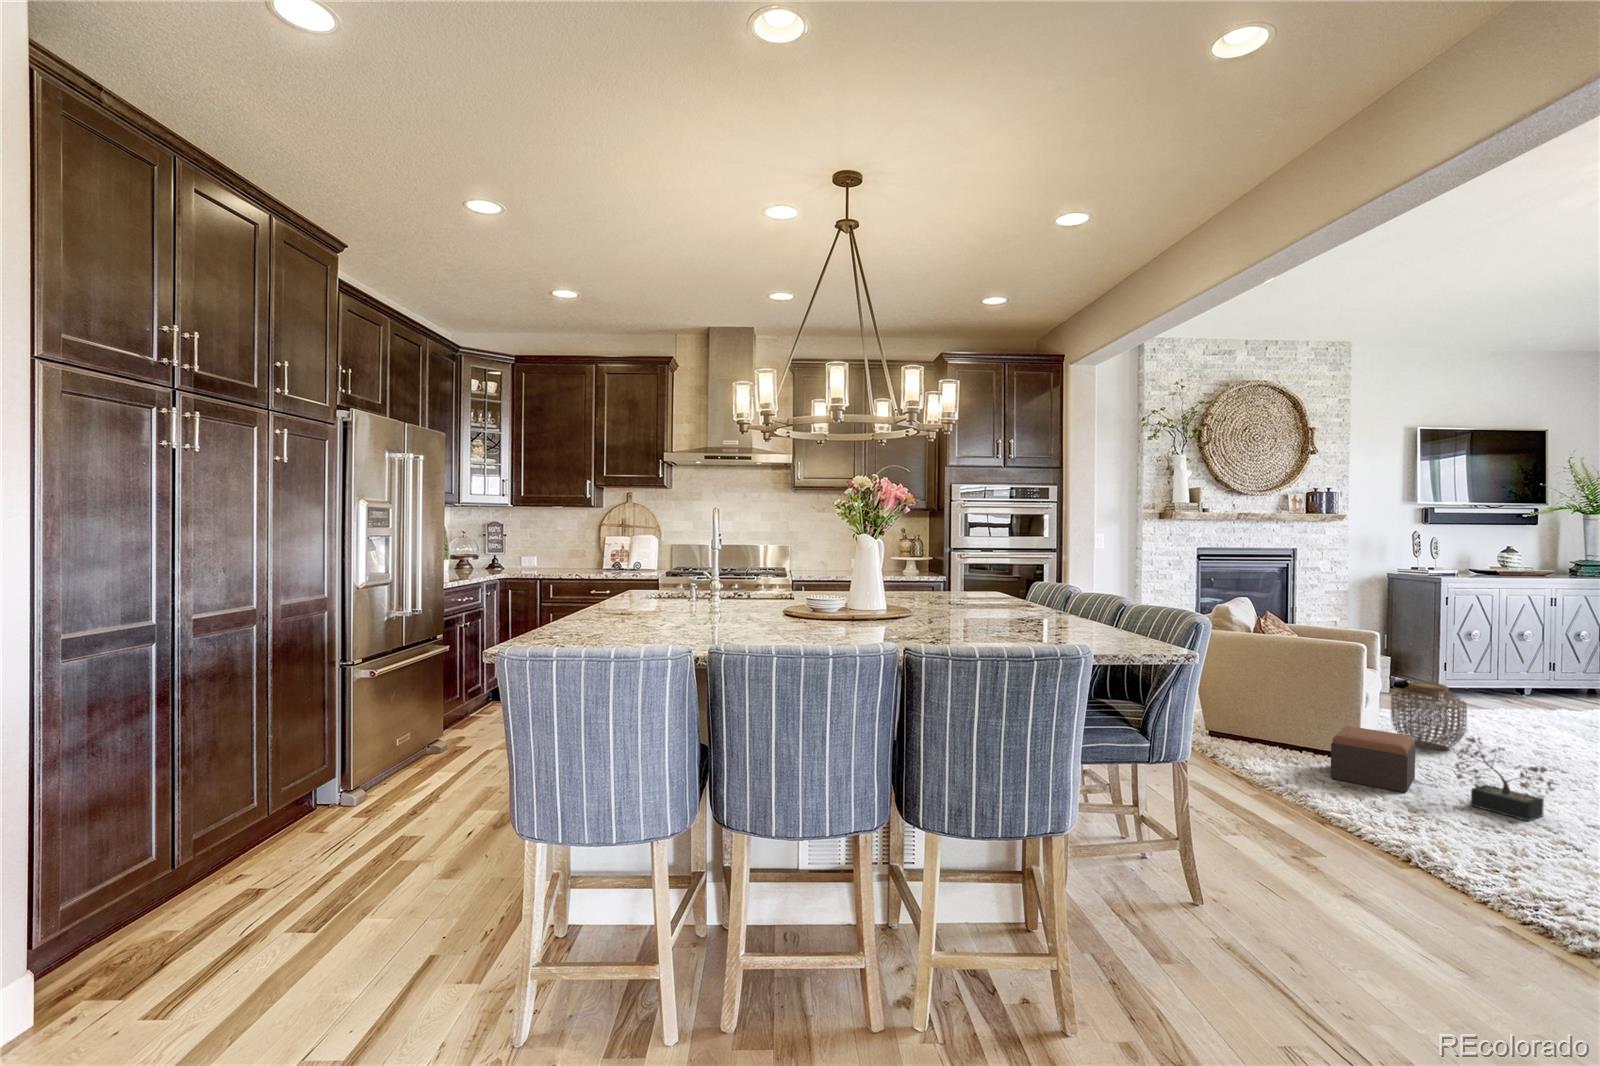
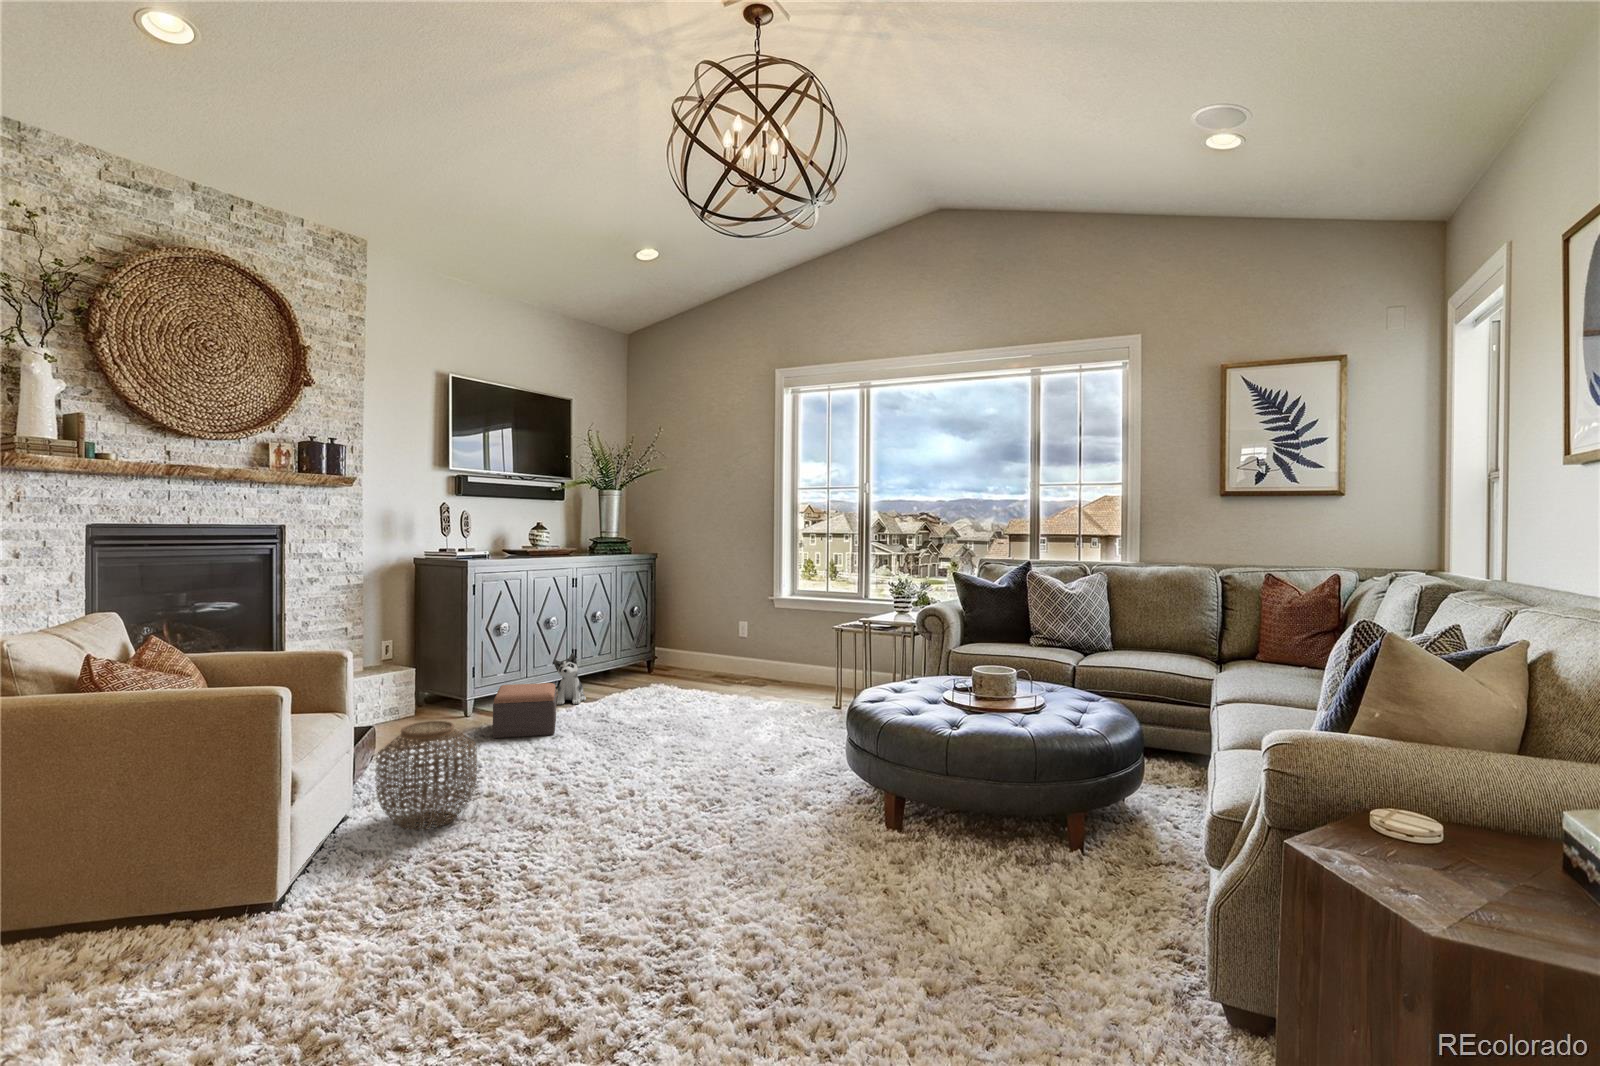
plush toy: none [1529,664,1567,710] -> present [554,653,586,705]
footstool: present [1331,726,1415,793] -> present [493,683,556,738]
decorative plant: present [1454,737,1556,821] -> none [425,837,574,980]

